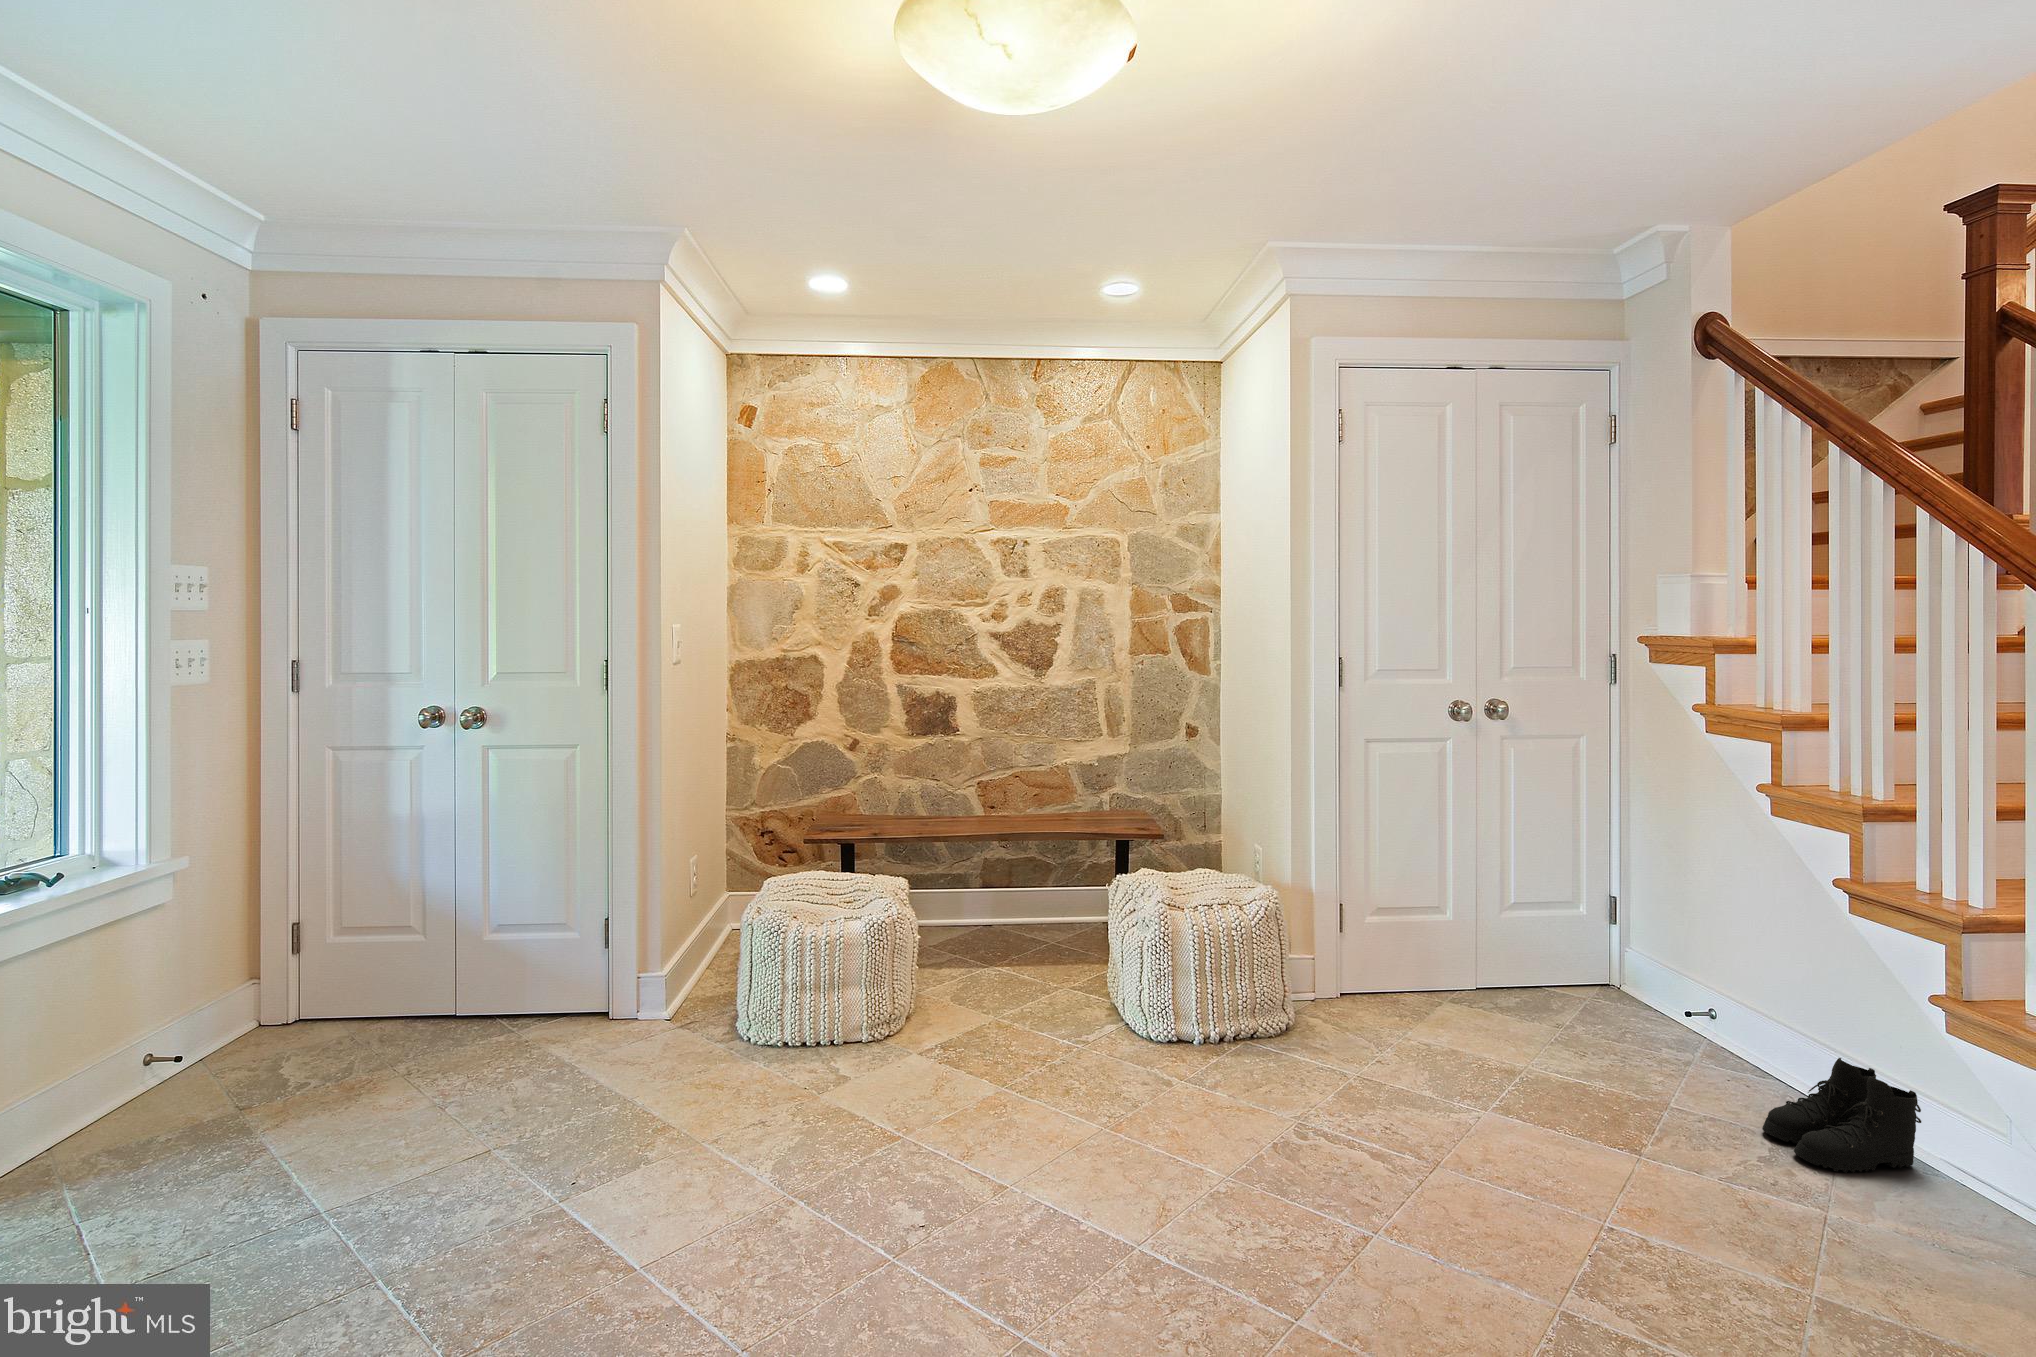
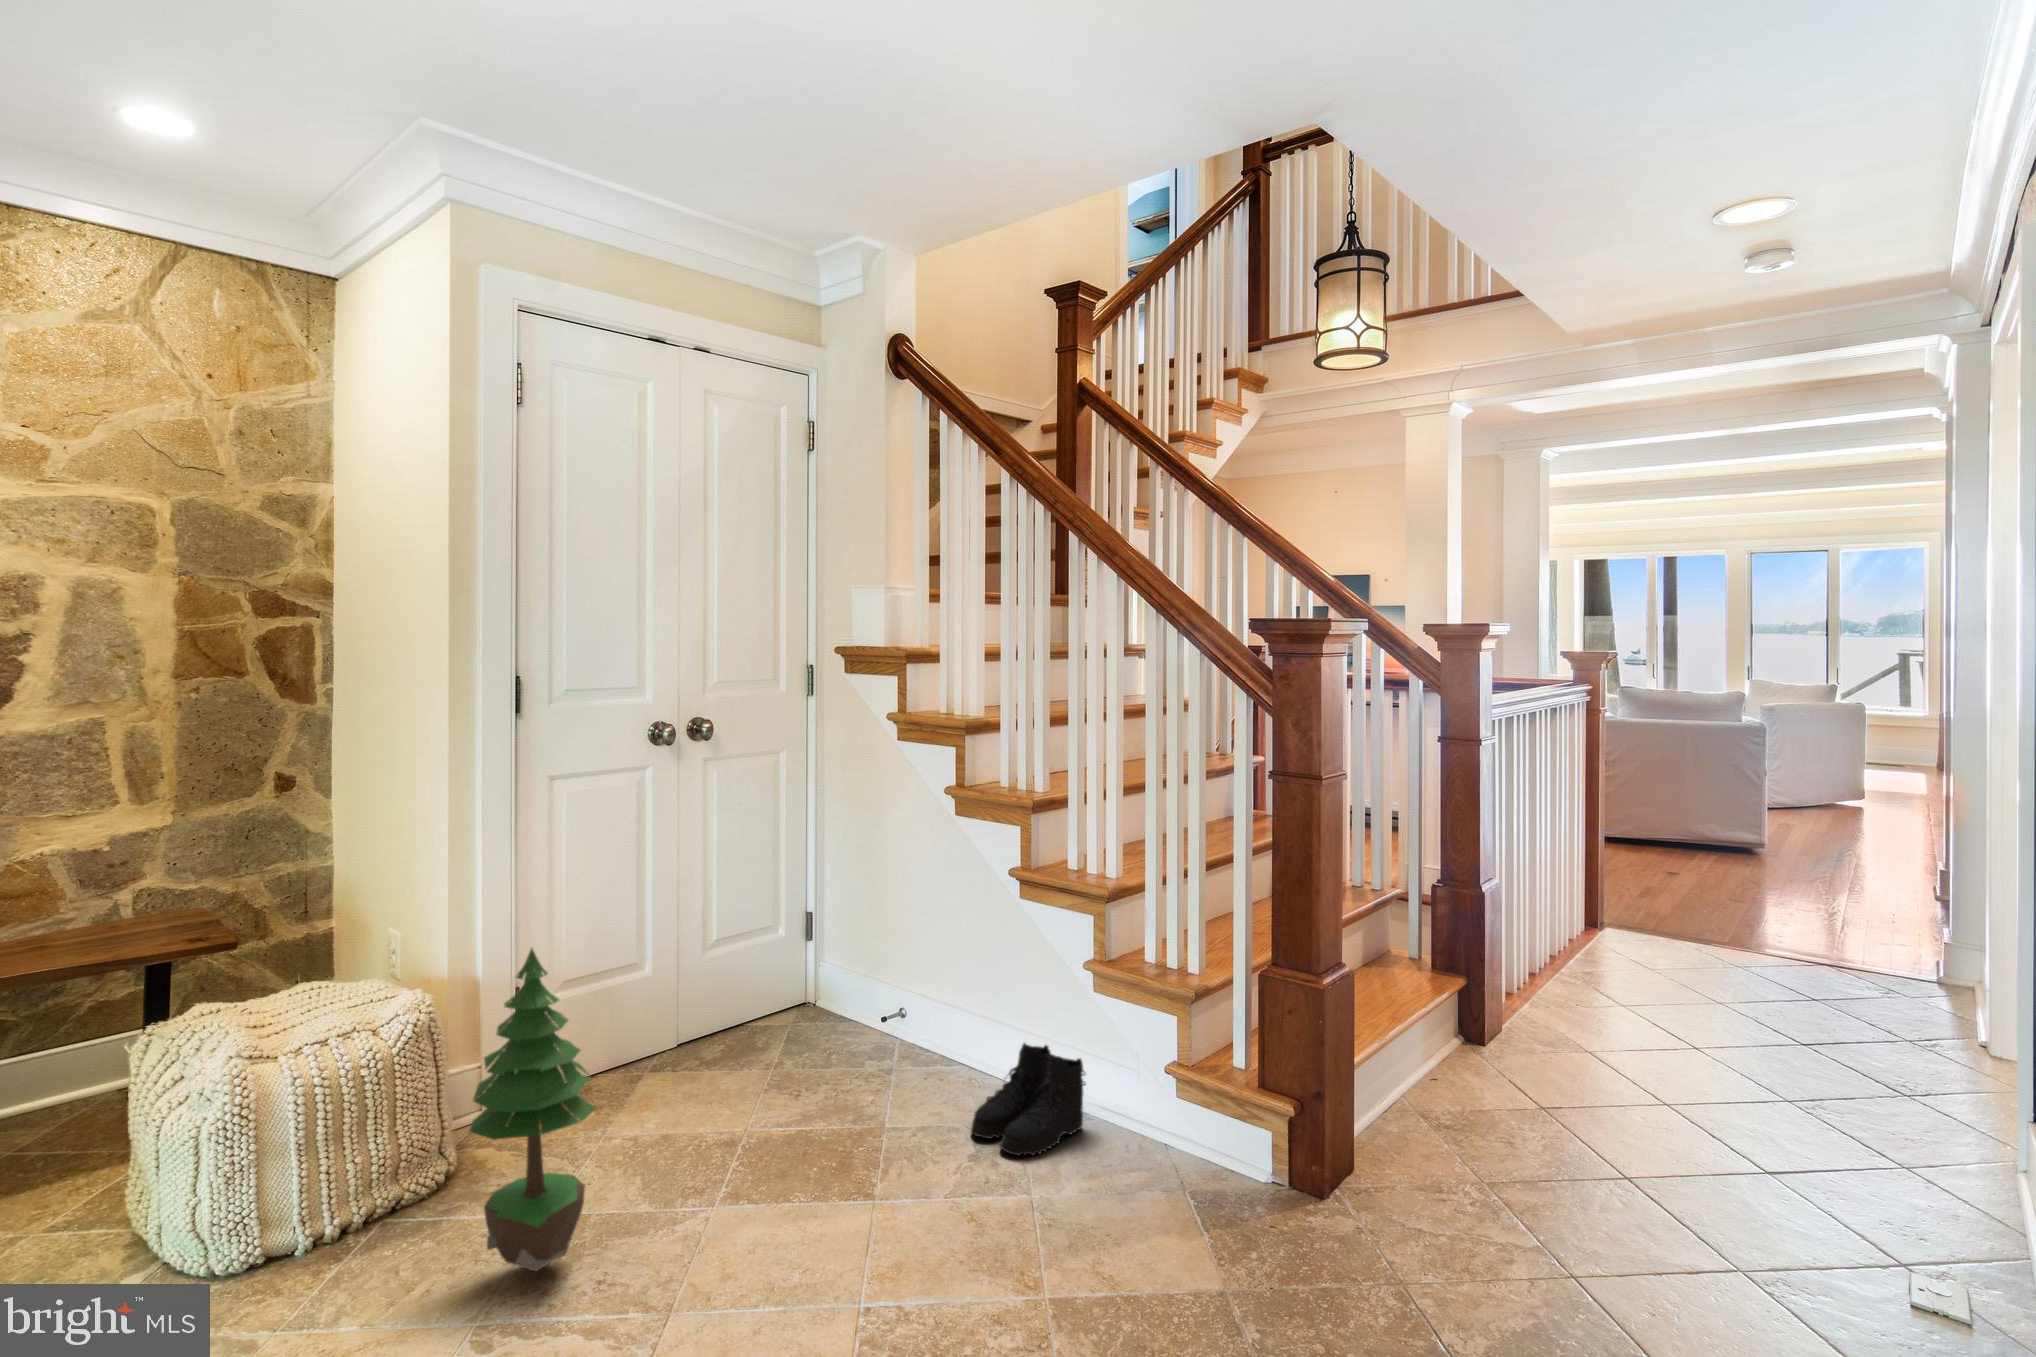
potted tree: none [1297,865,1389,1105] -> present [469,947,596,1271]

